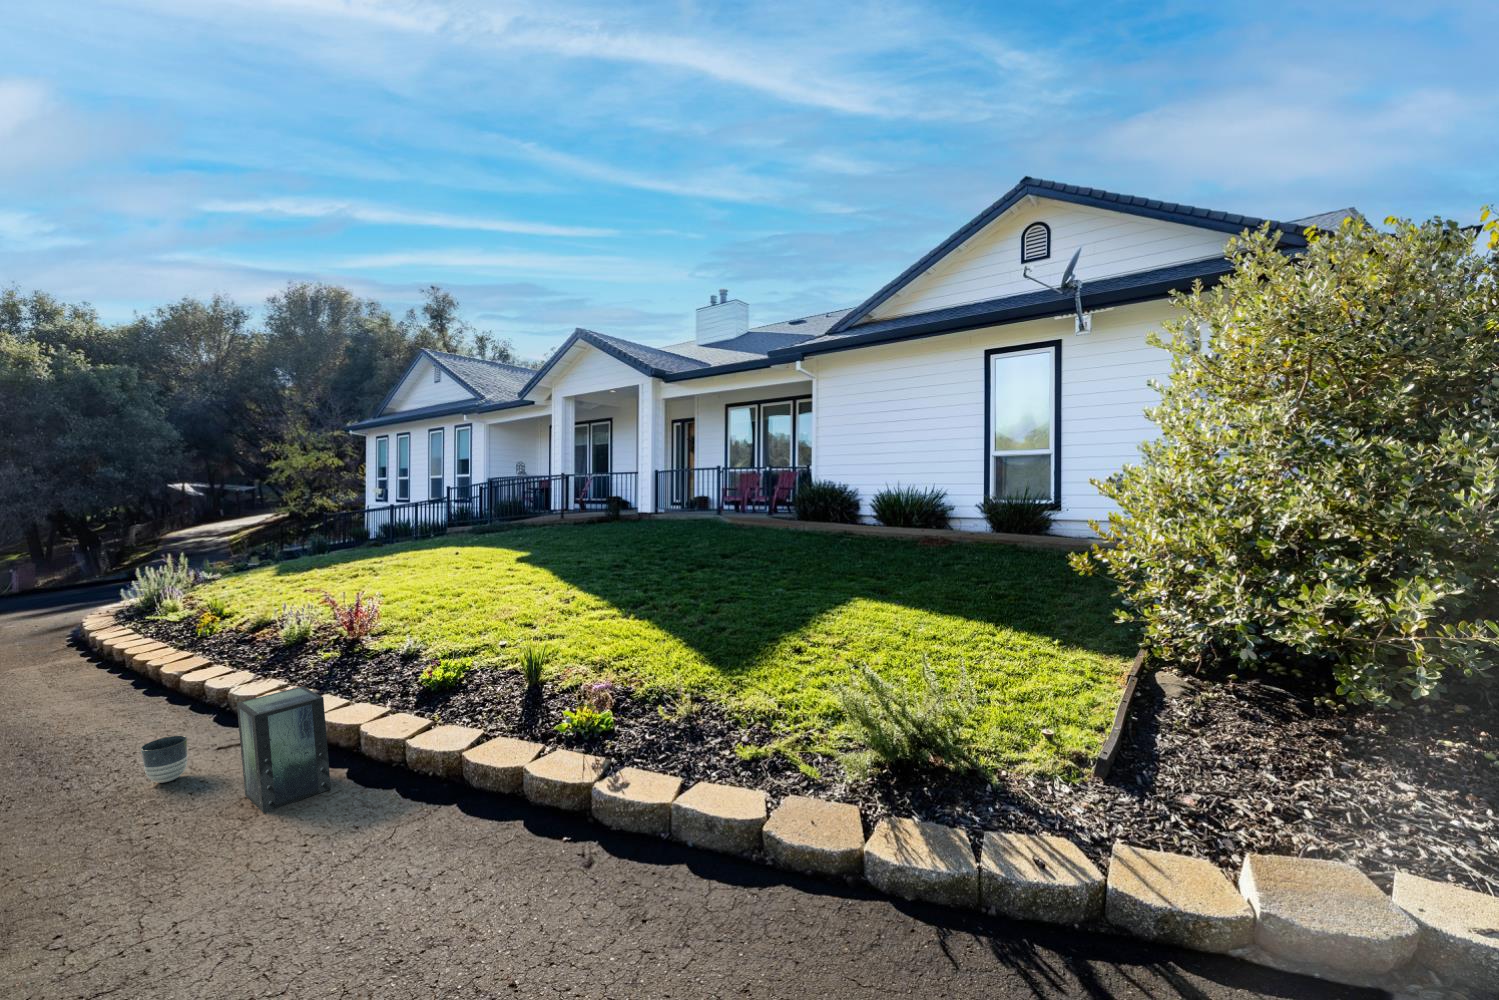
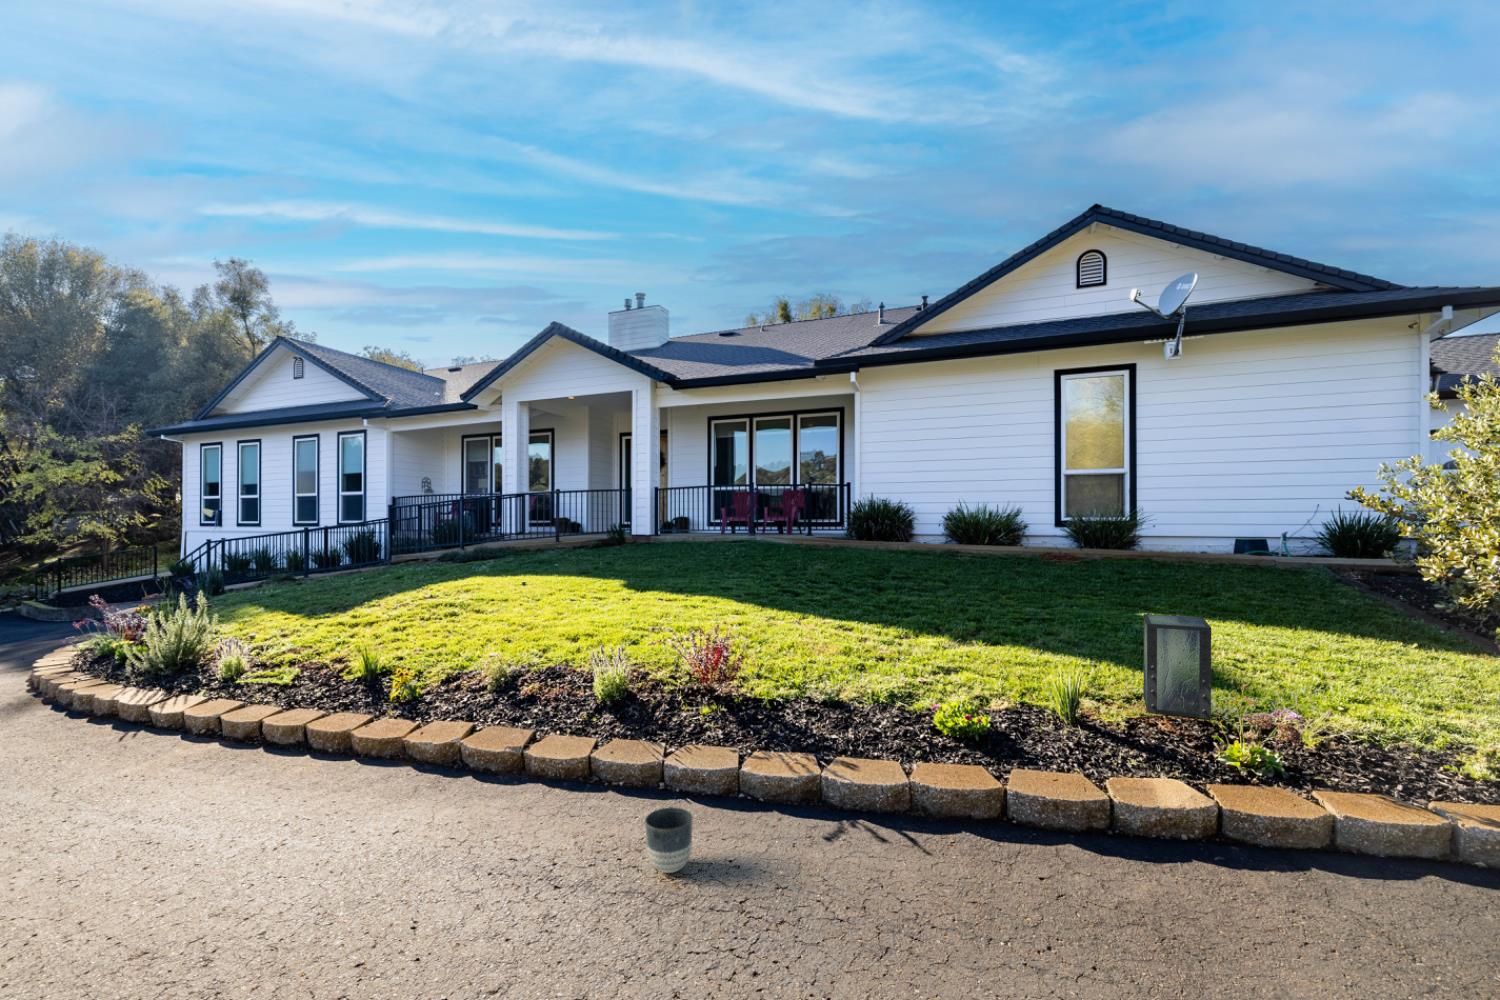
storage box: present [237,686,331,813] -> present [1143,614,1211,719]

